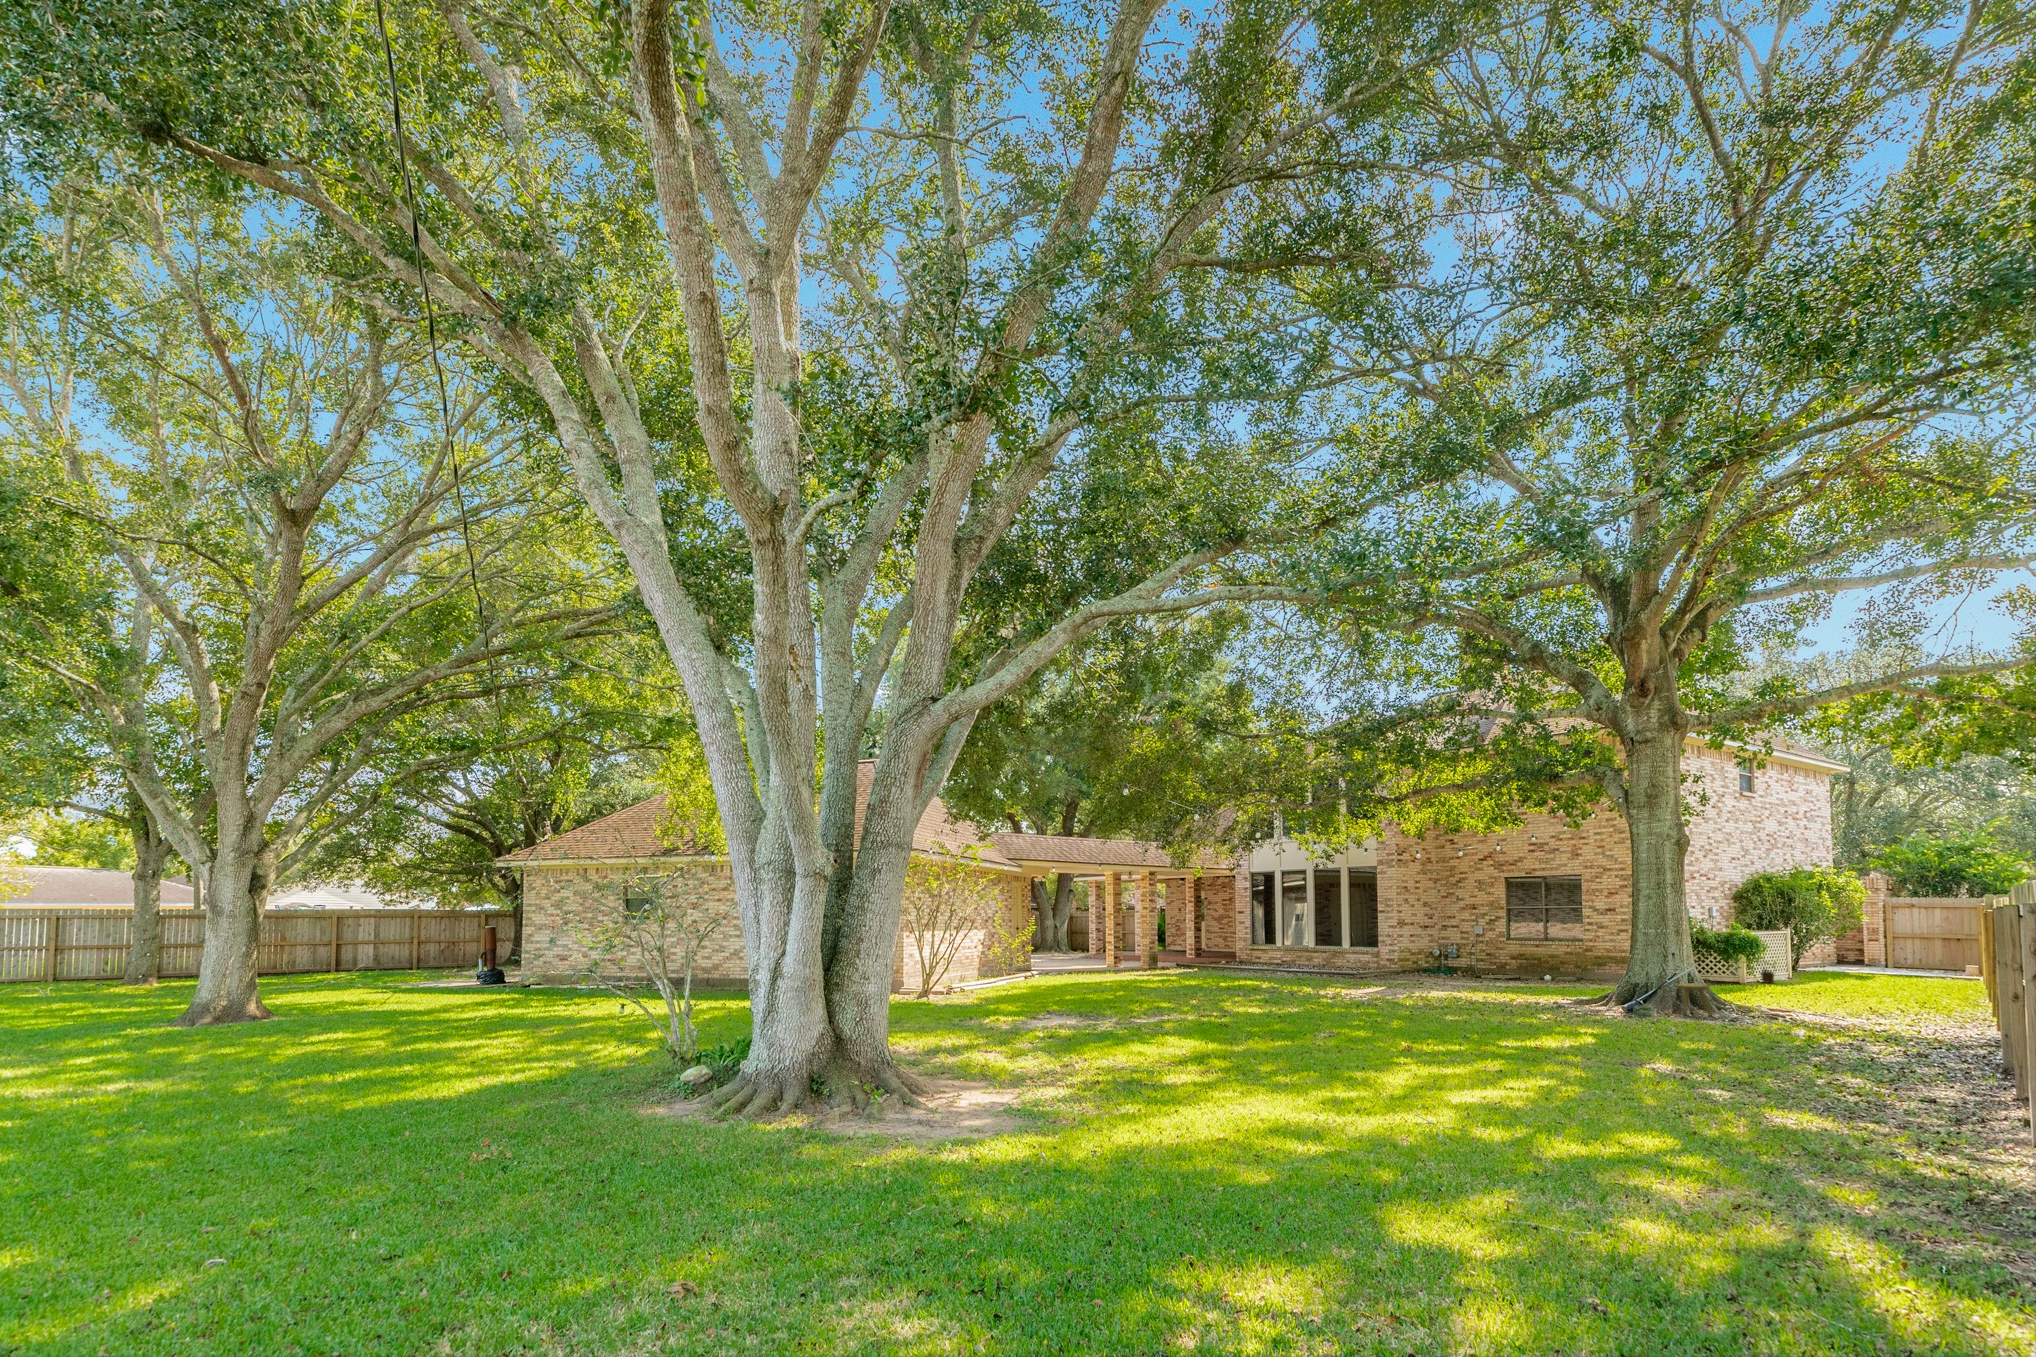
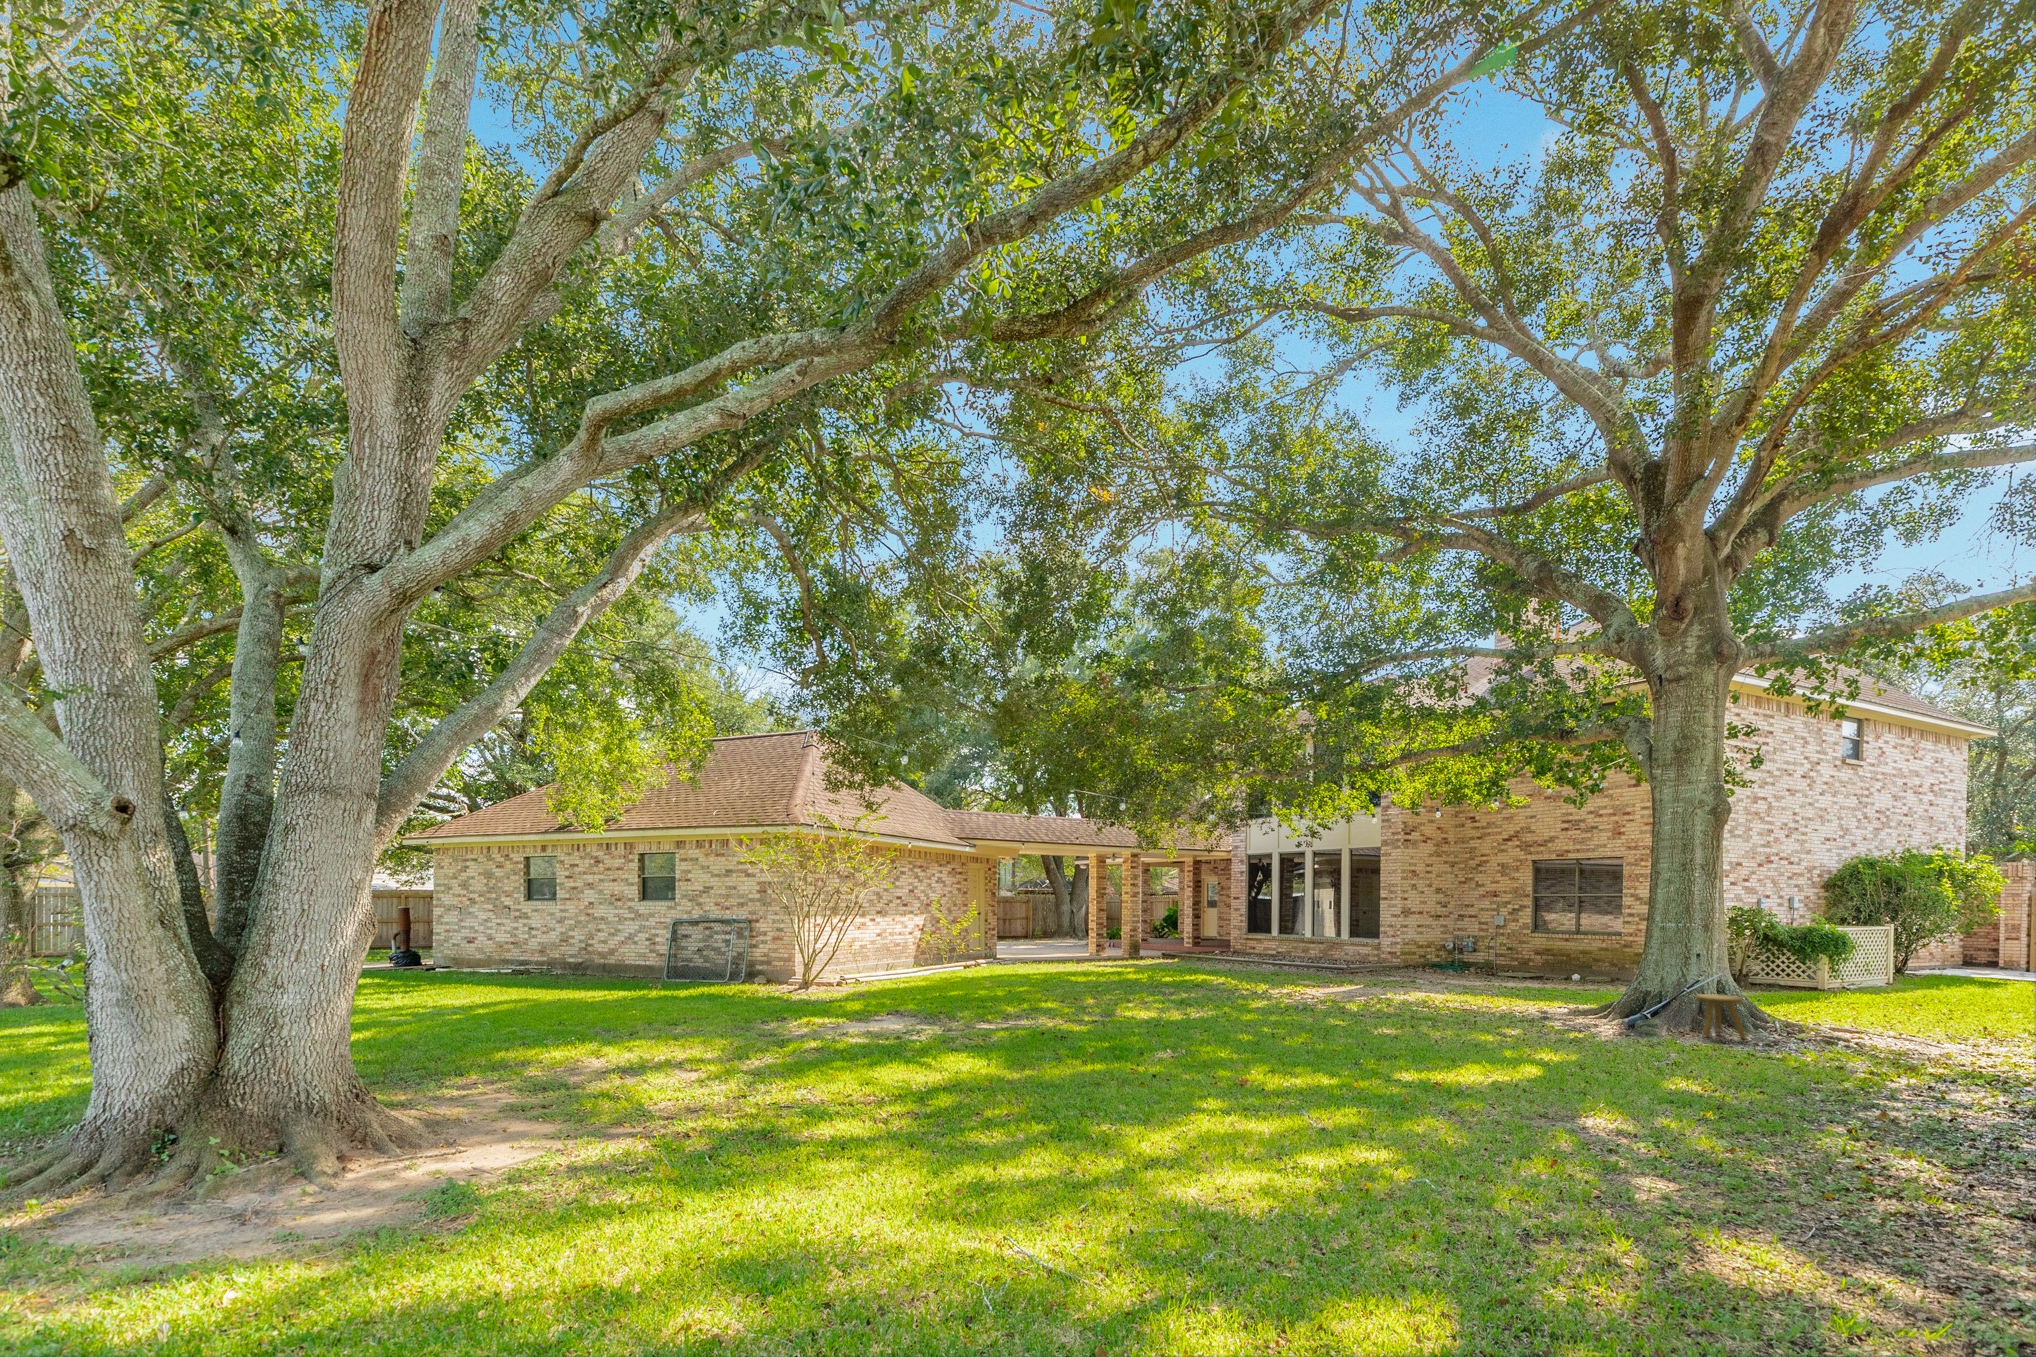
potted plant: present [1756,961,1774,983] -> none [1835,963,1870,992]

